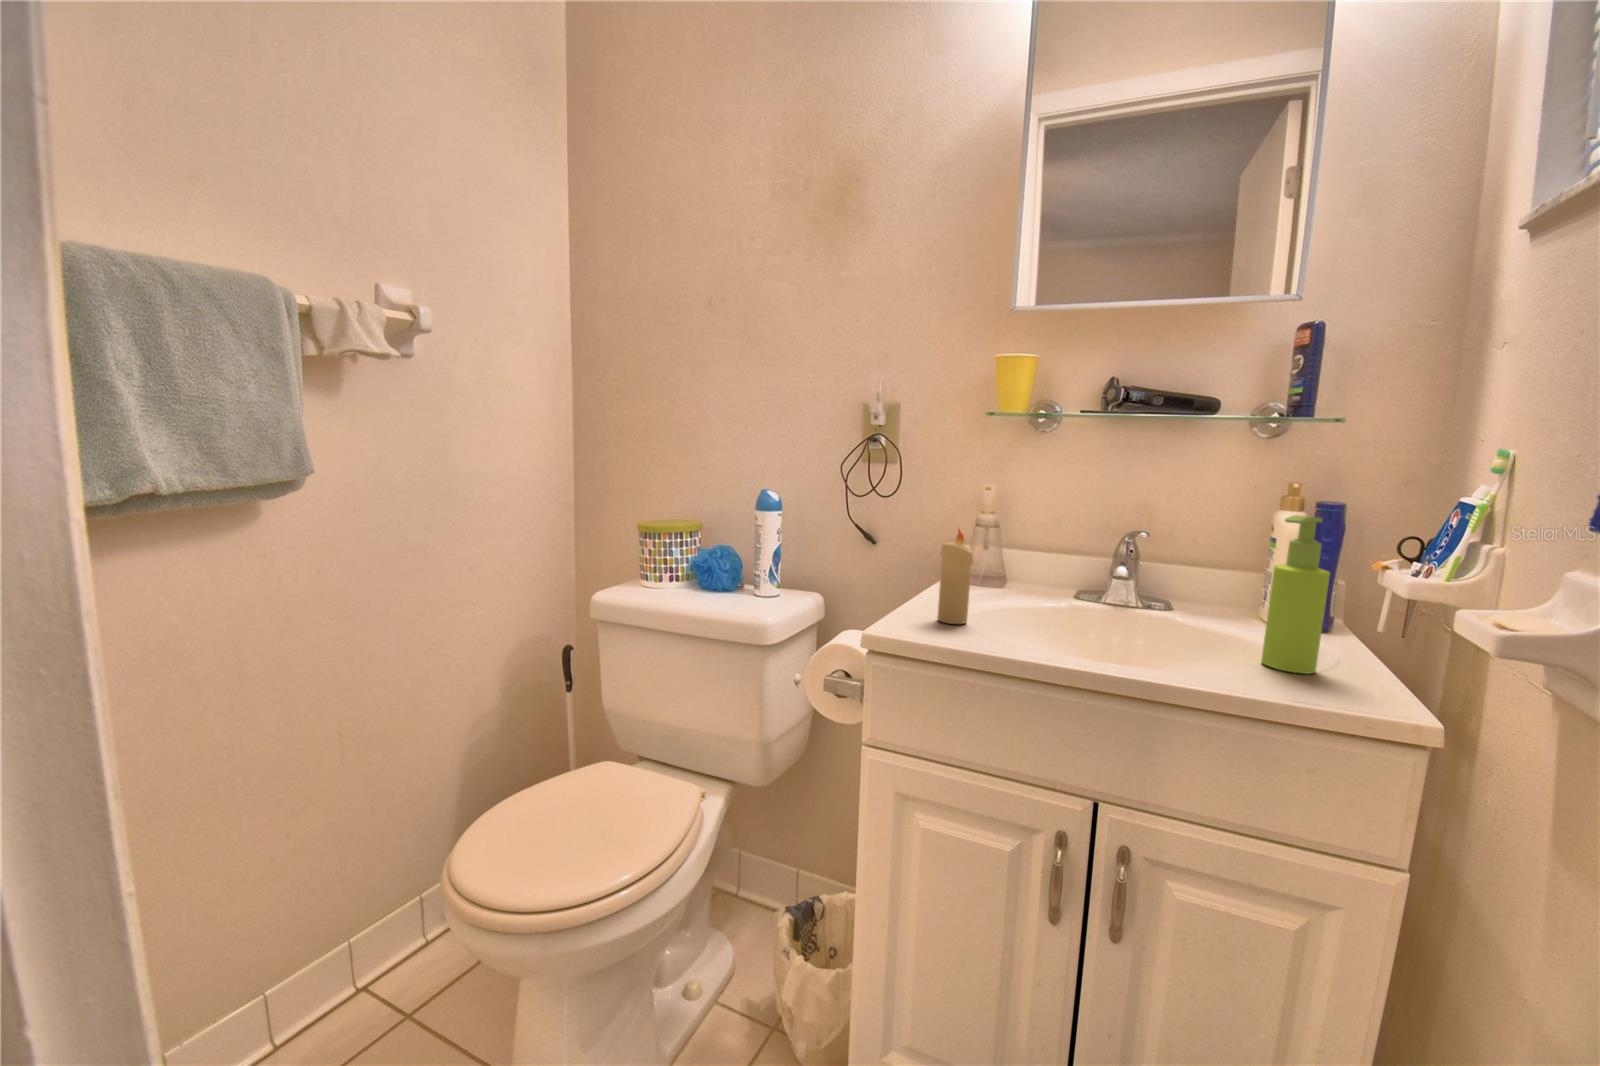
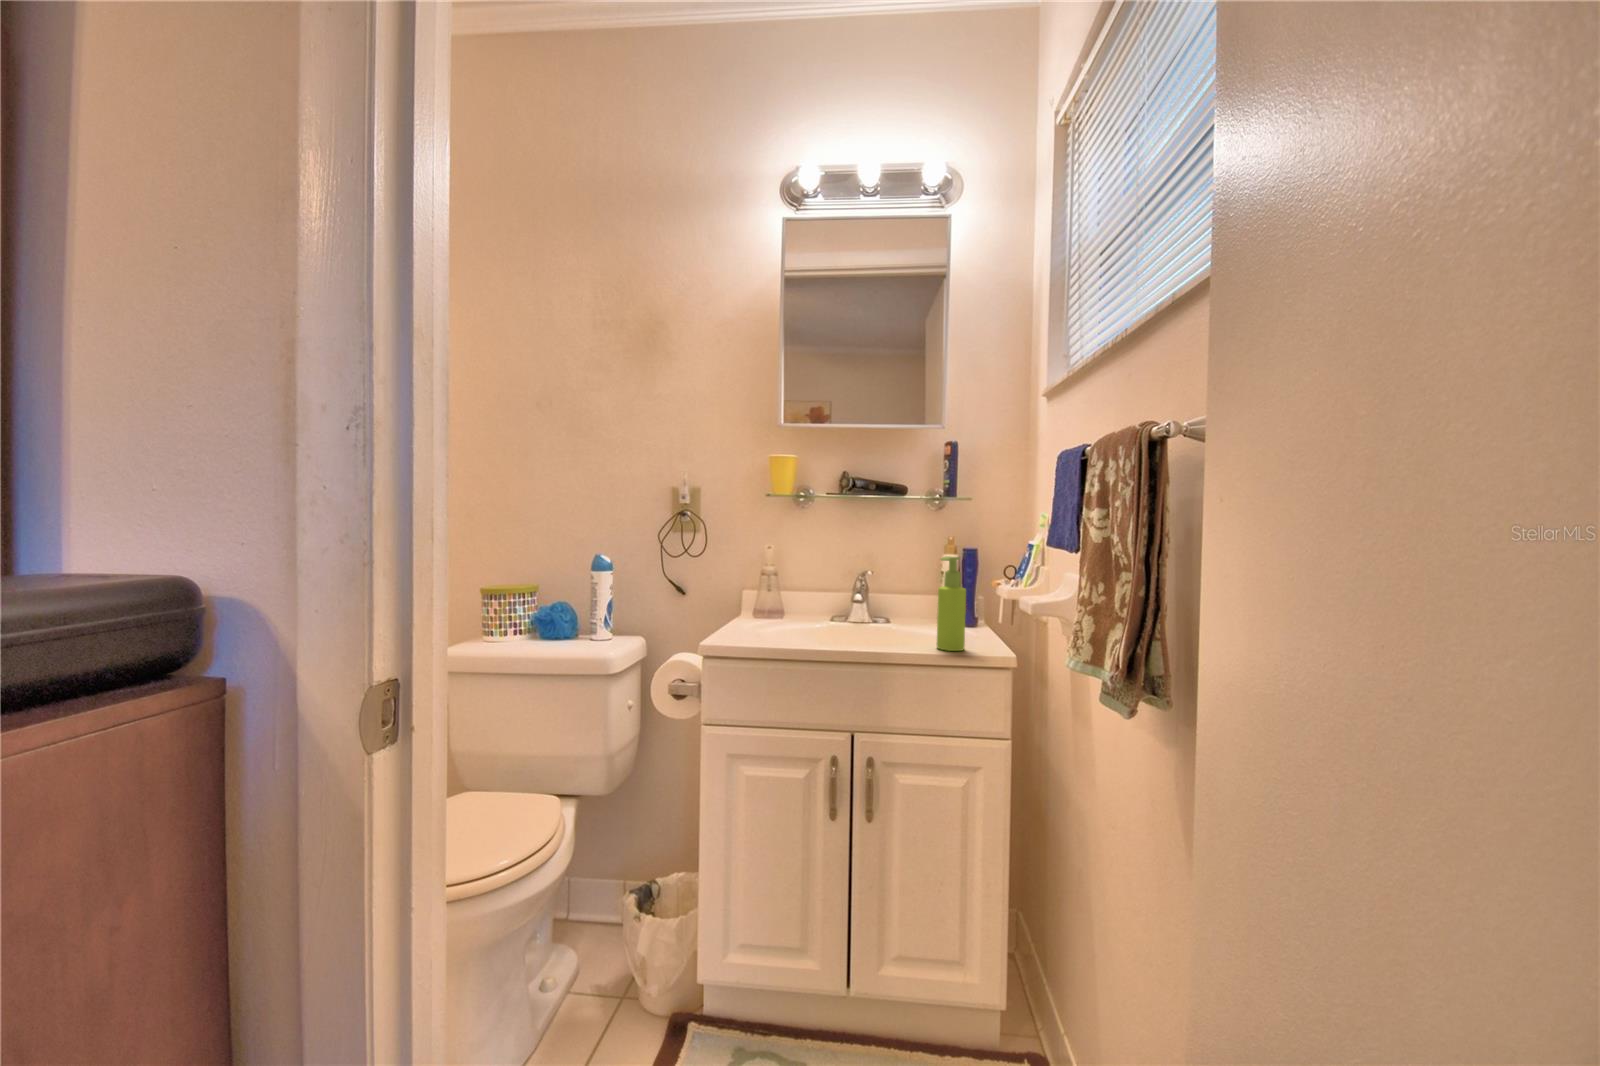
candle: present [937,529,973,624] -> none [739,574,762,643]

